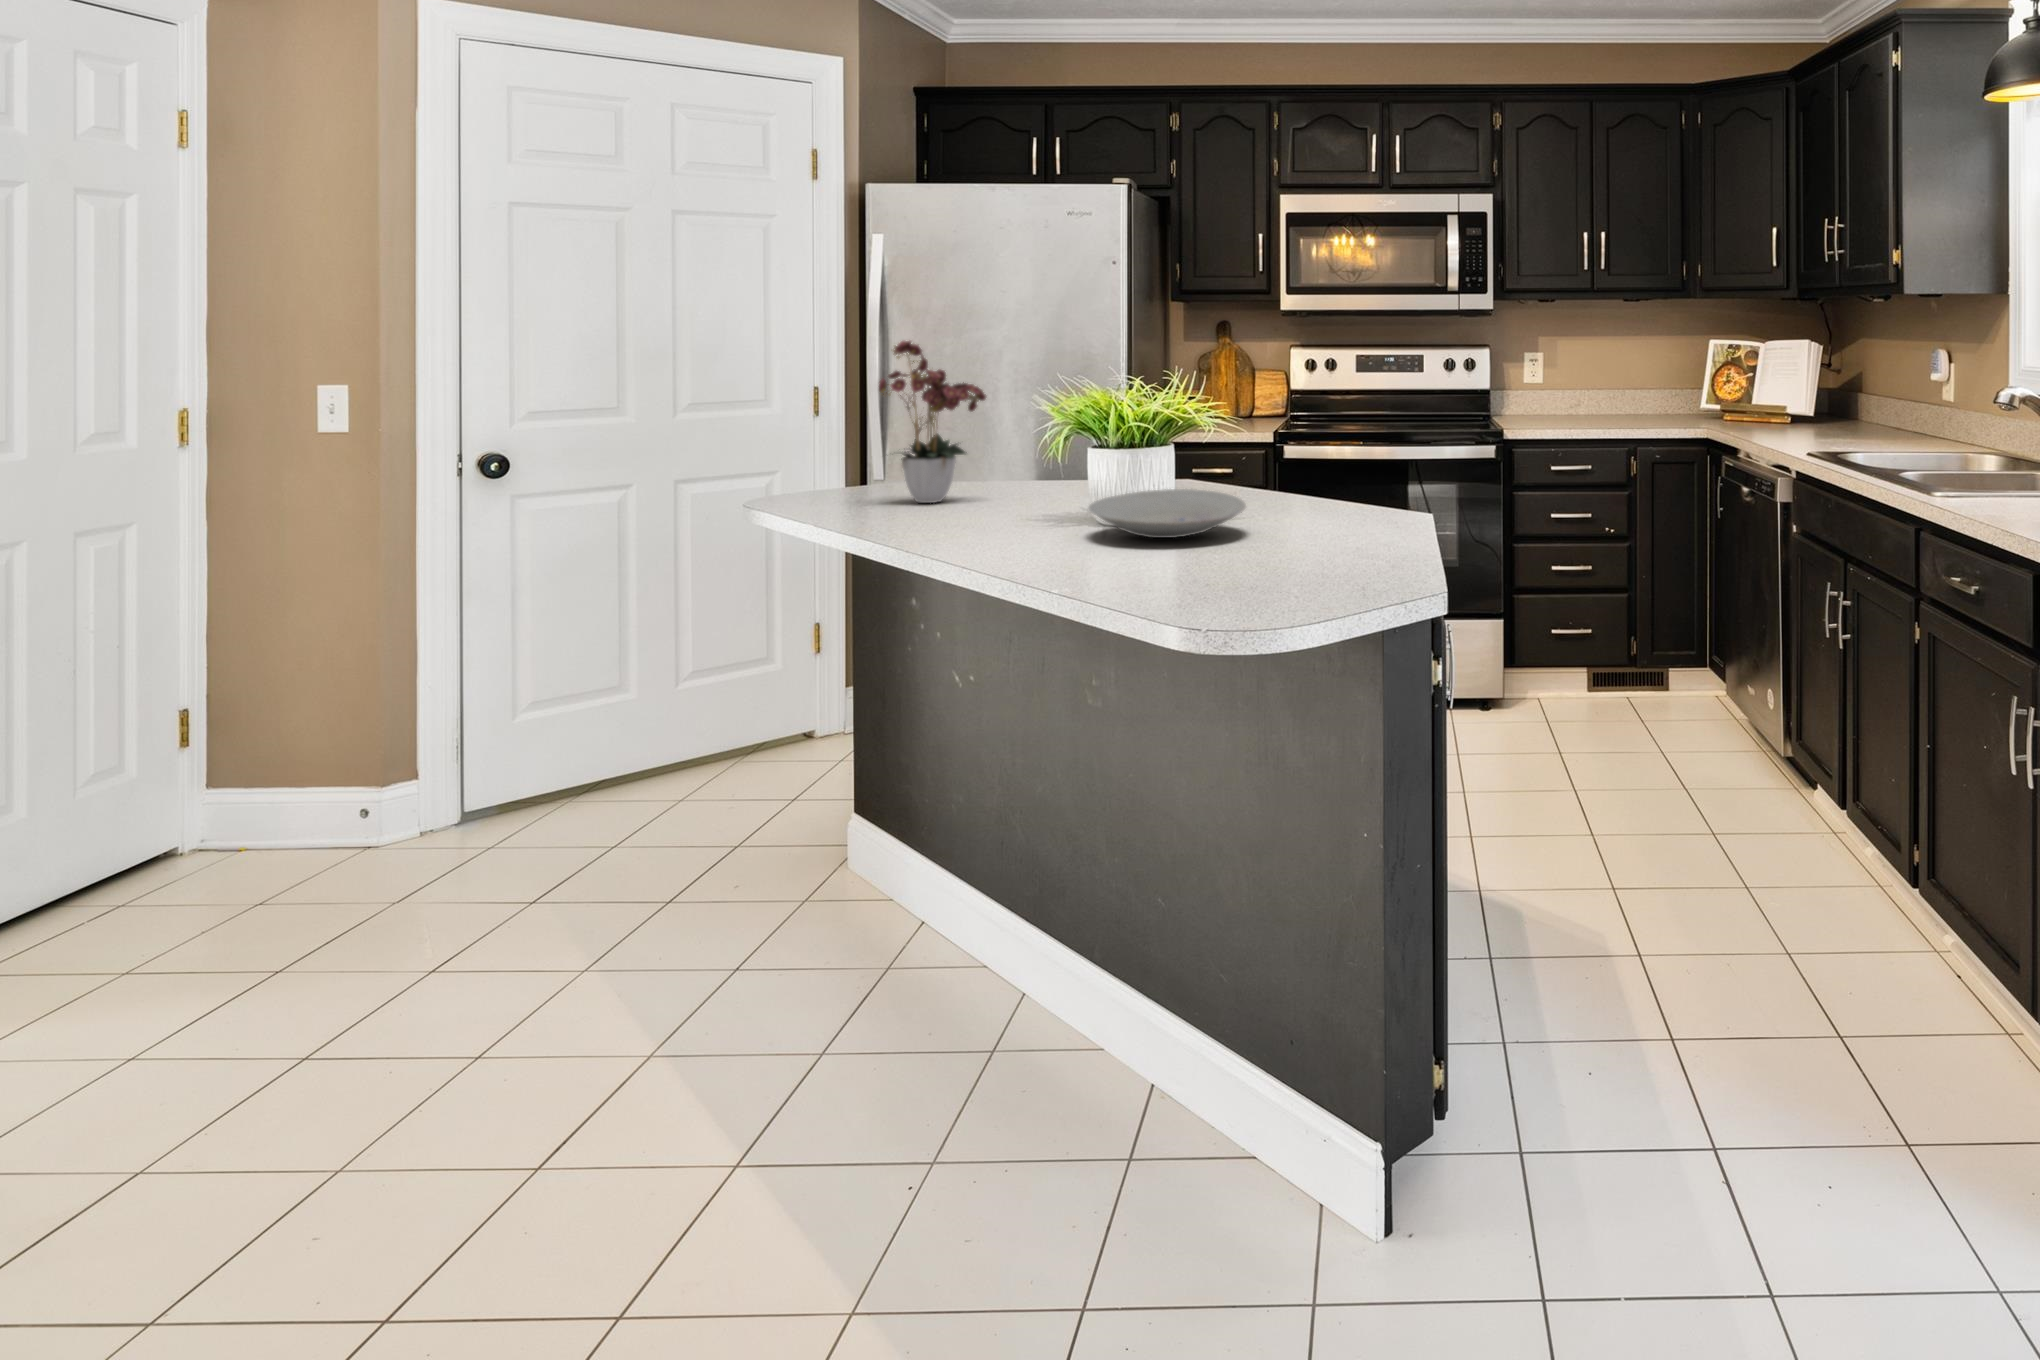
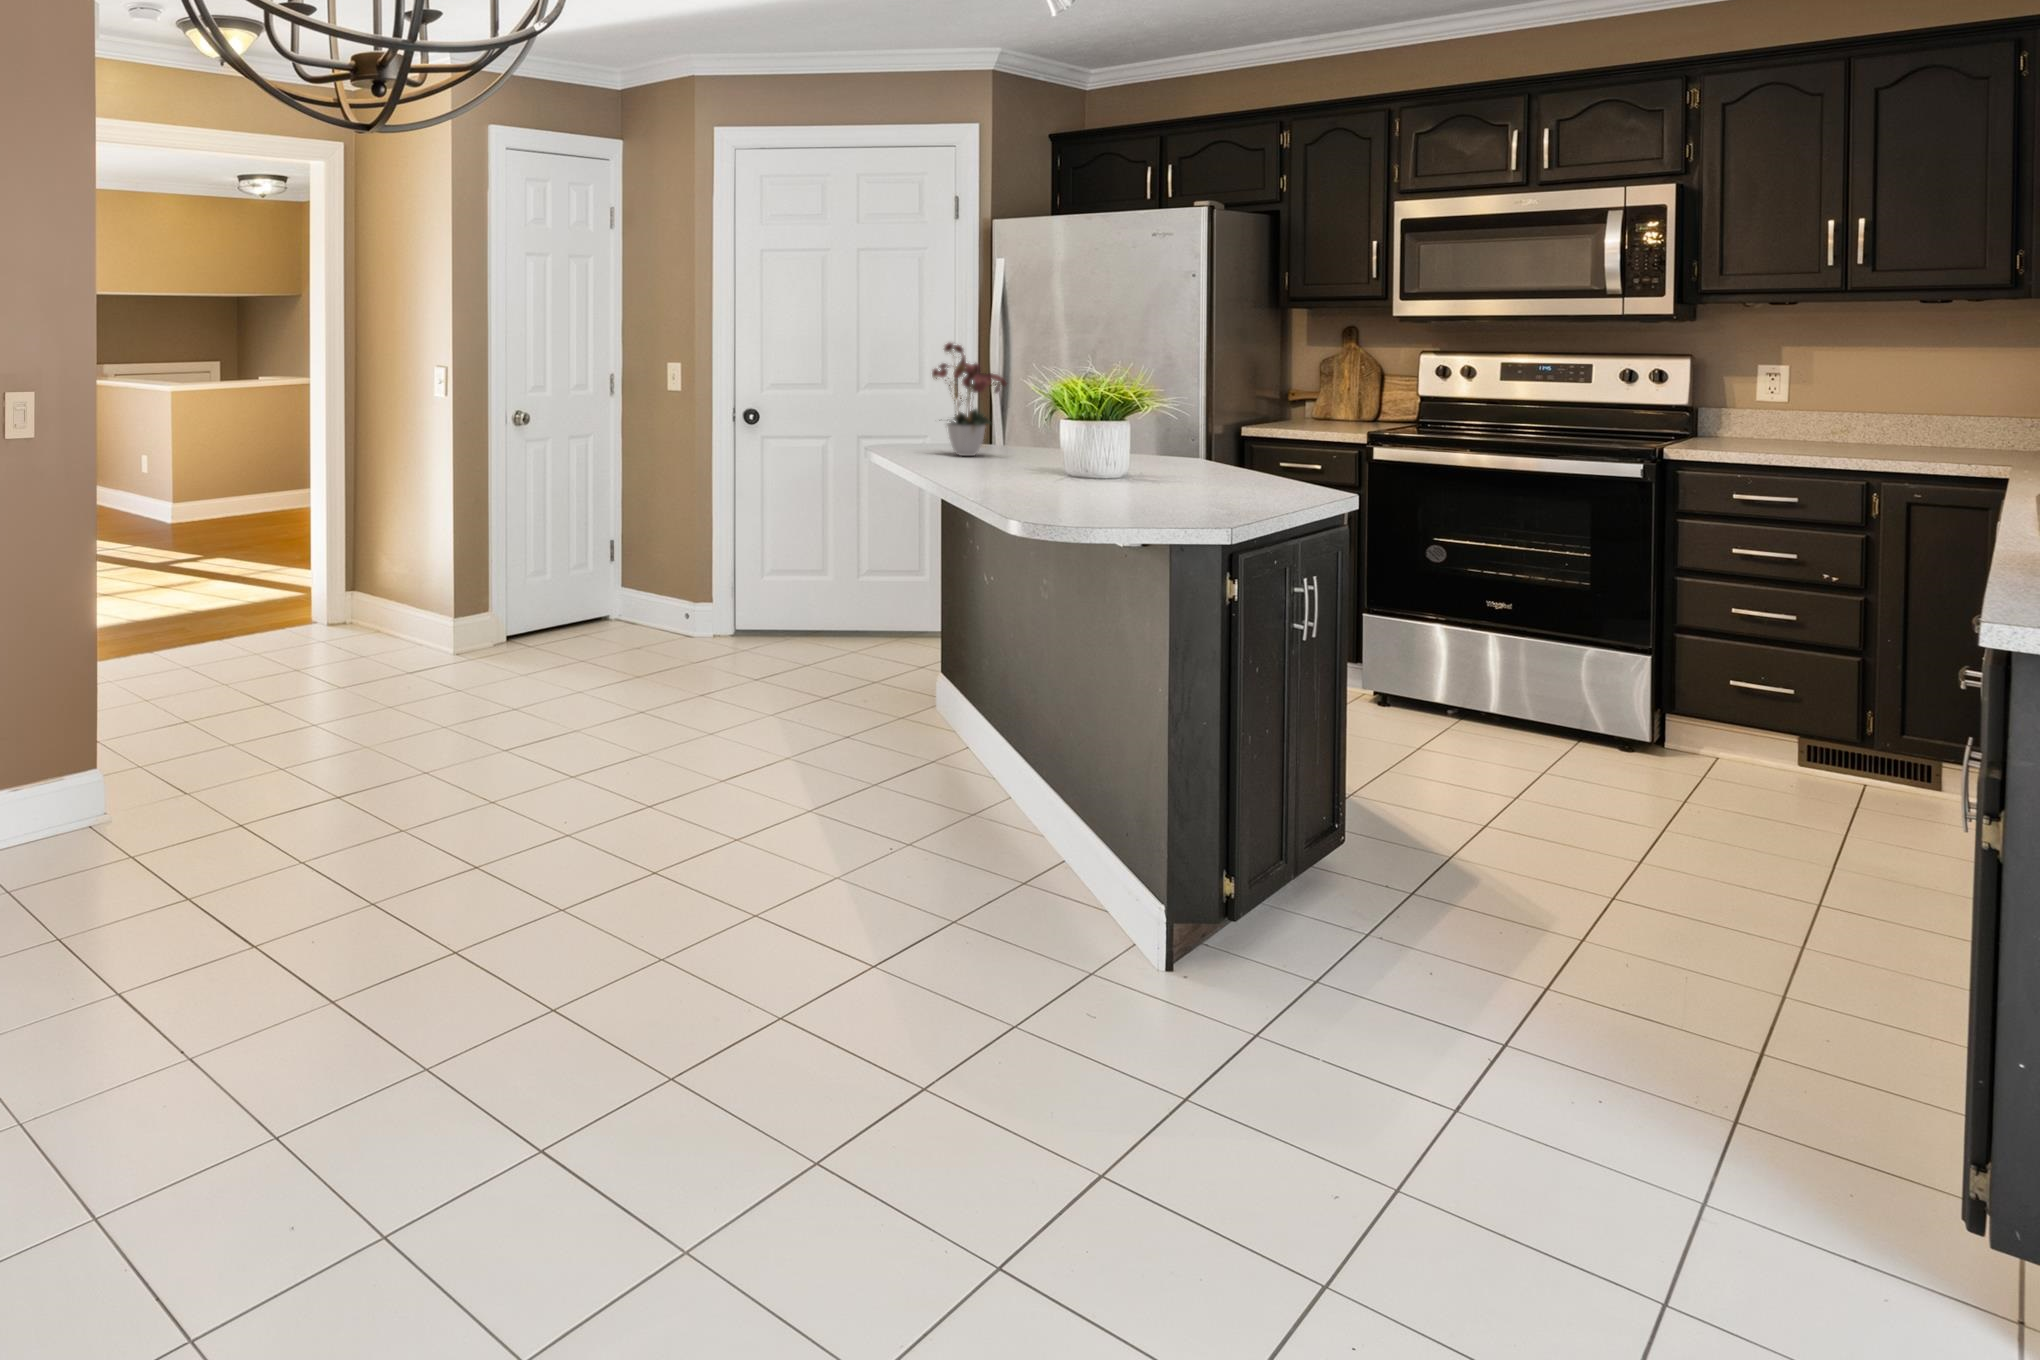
bowl: present [1089,489,1246,538] -> none [1031,459,1158,493]

